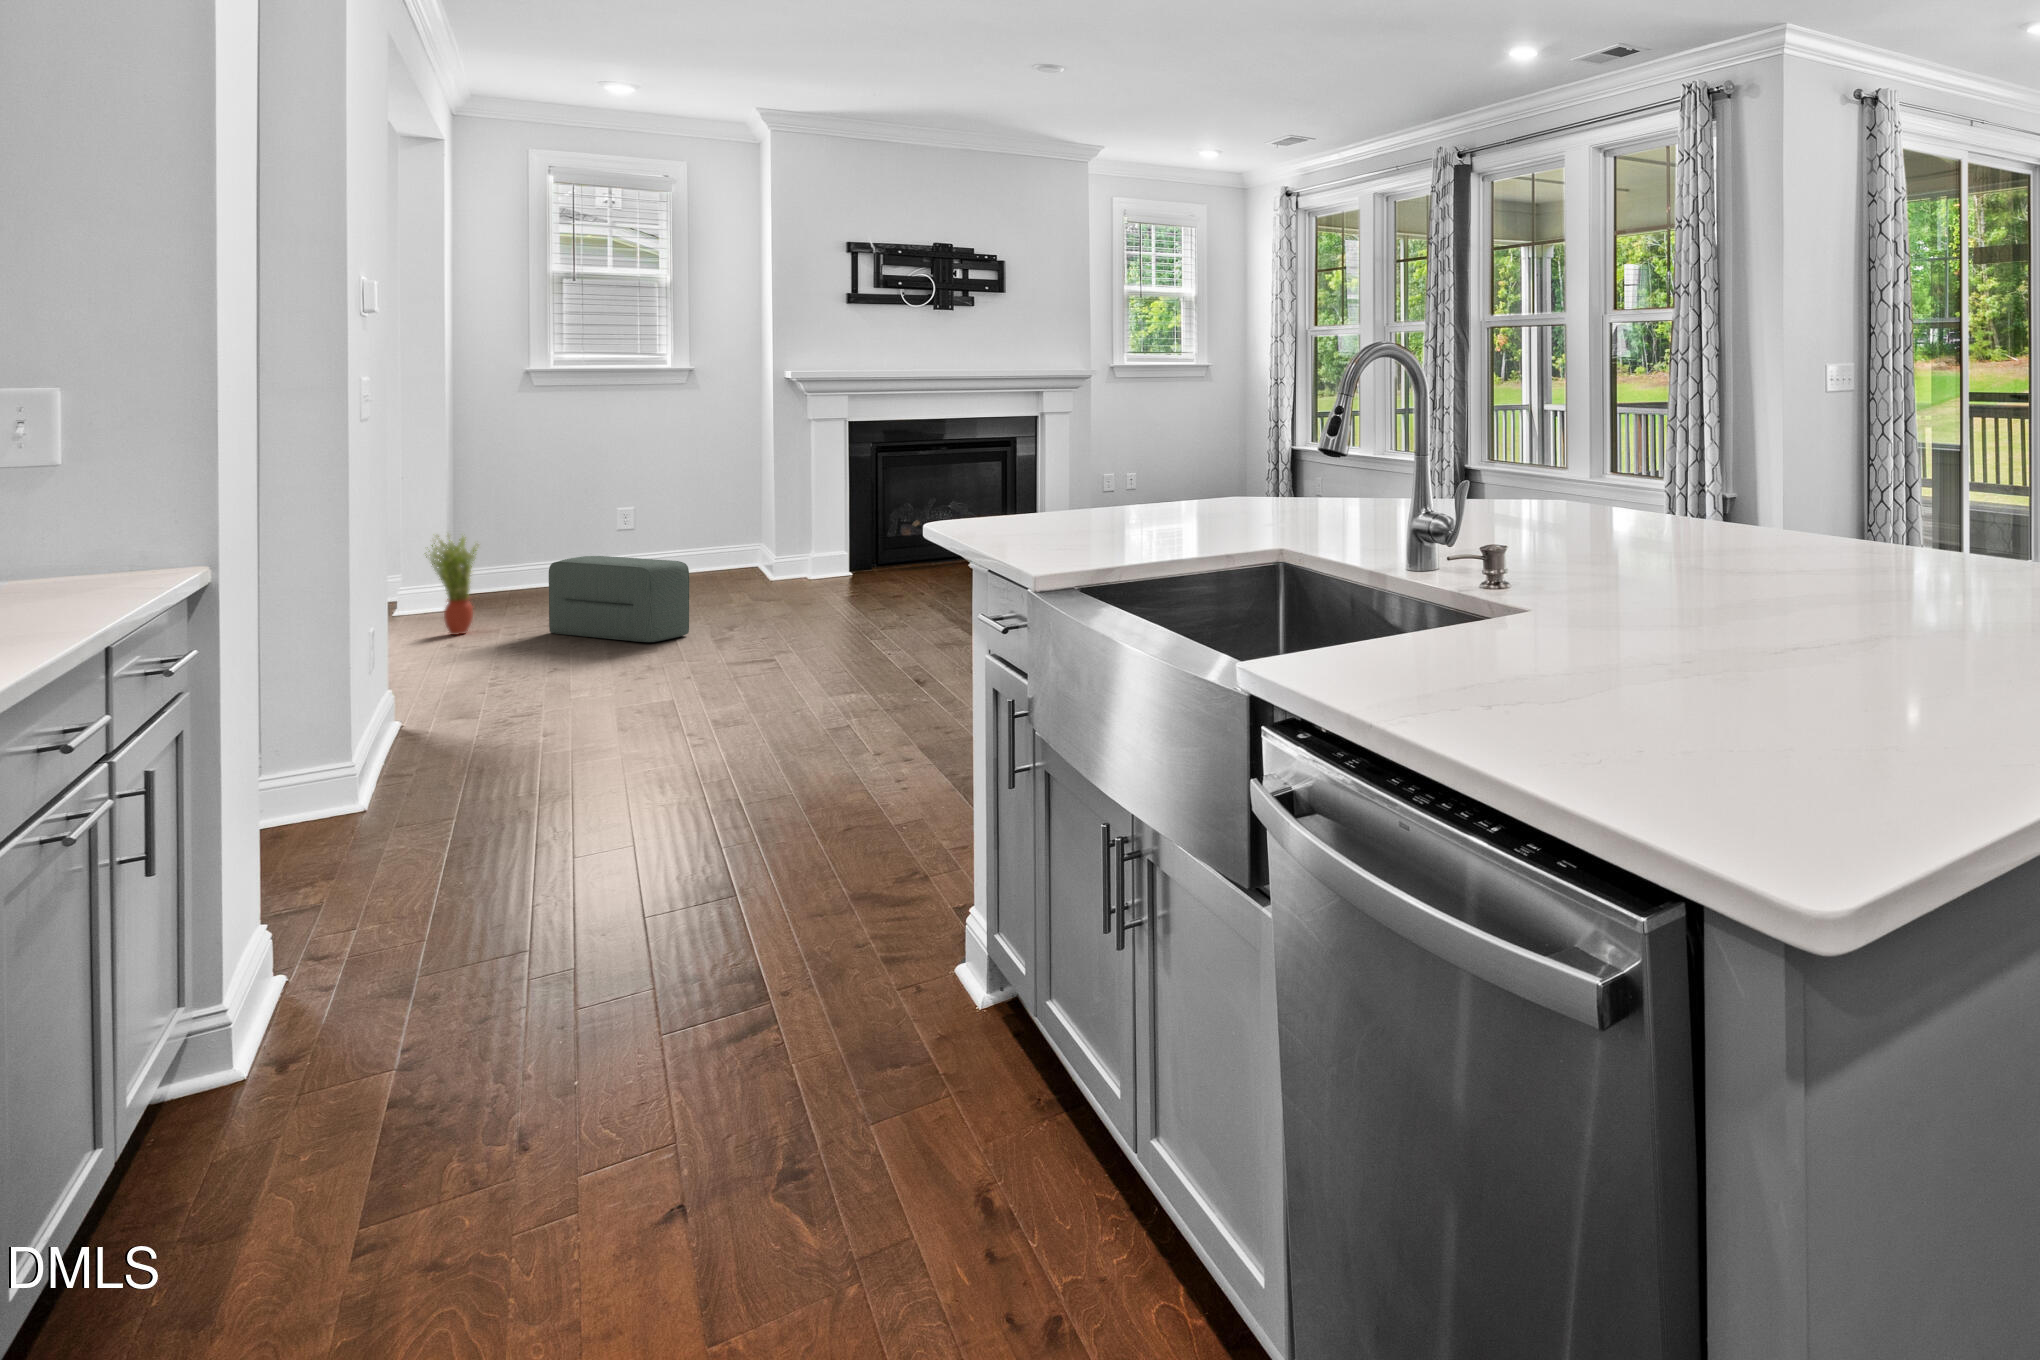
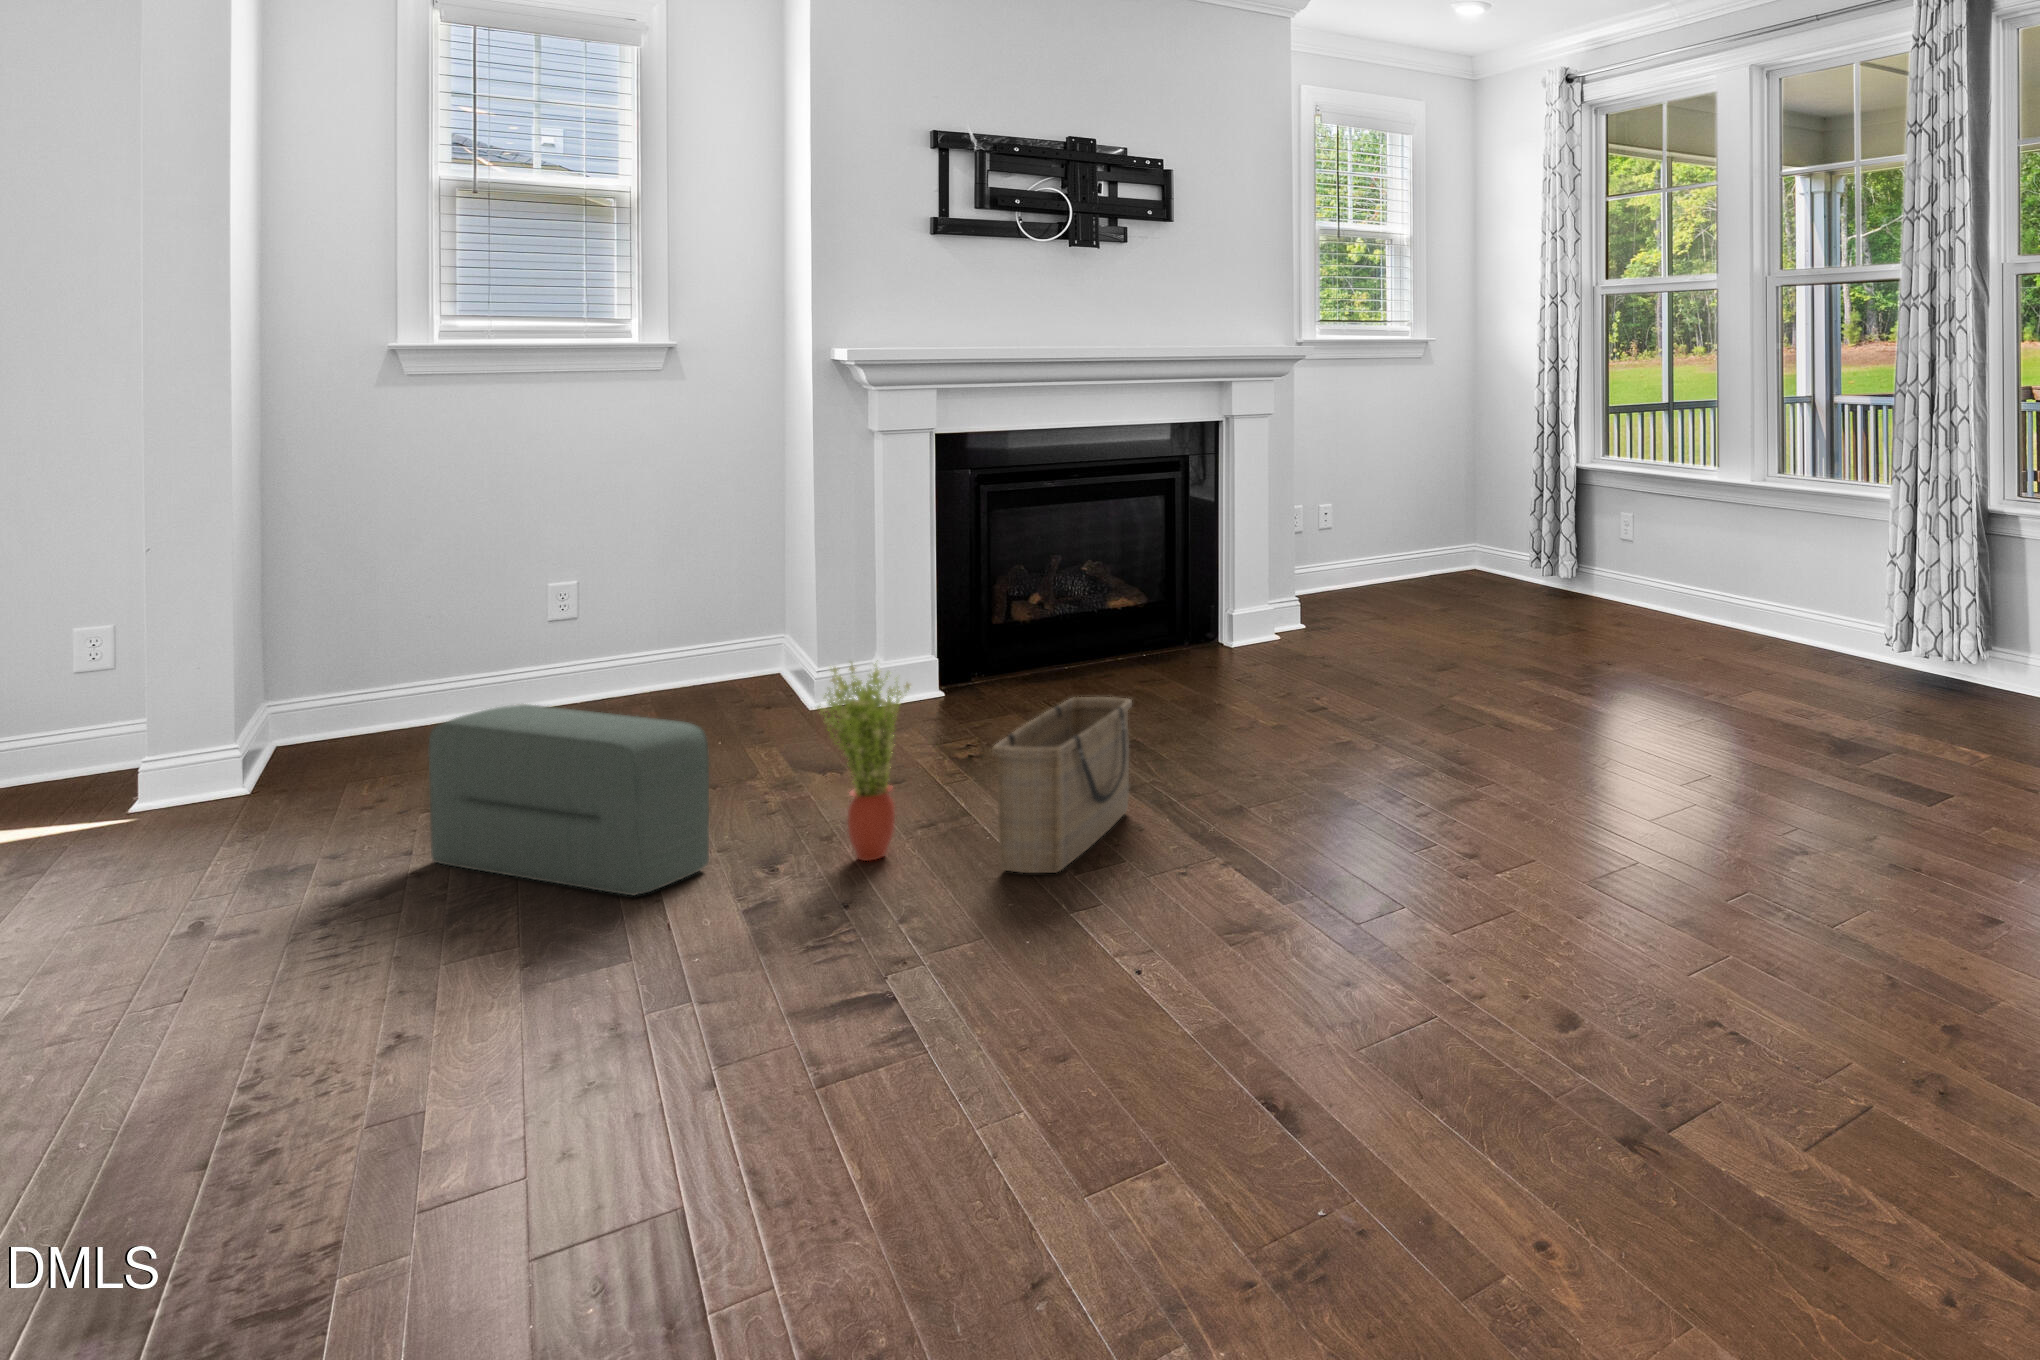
potted plant: present [425,536,478,635] -> present [817,663,910,861]
basket: none [831,558,920,637] -> present [992,697,1132,873]

